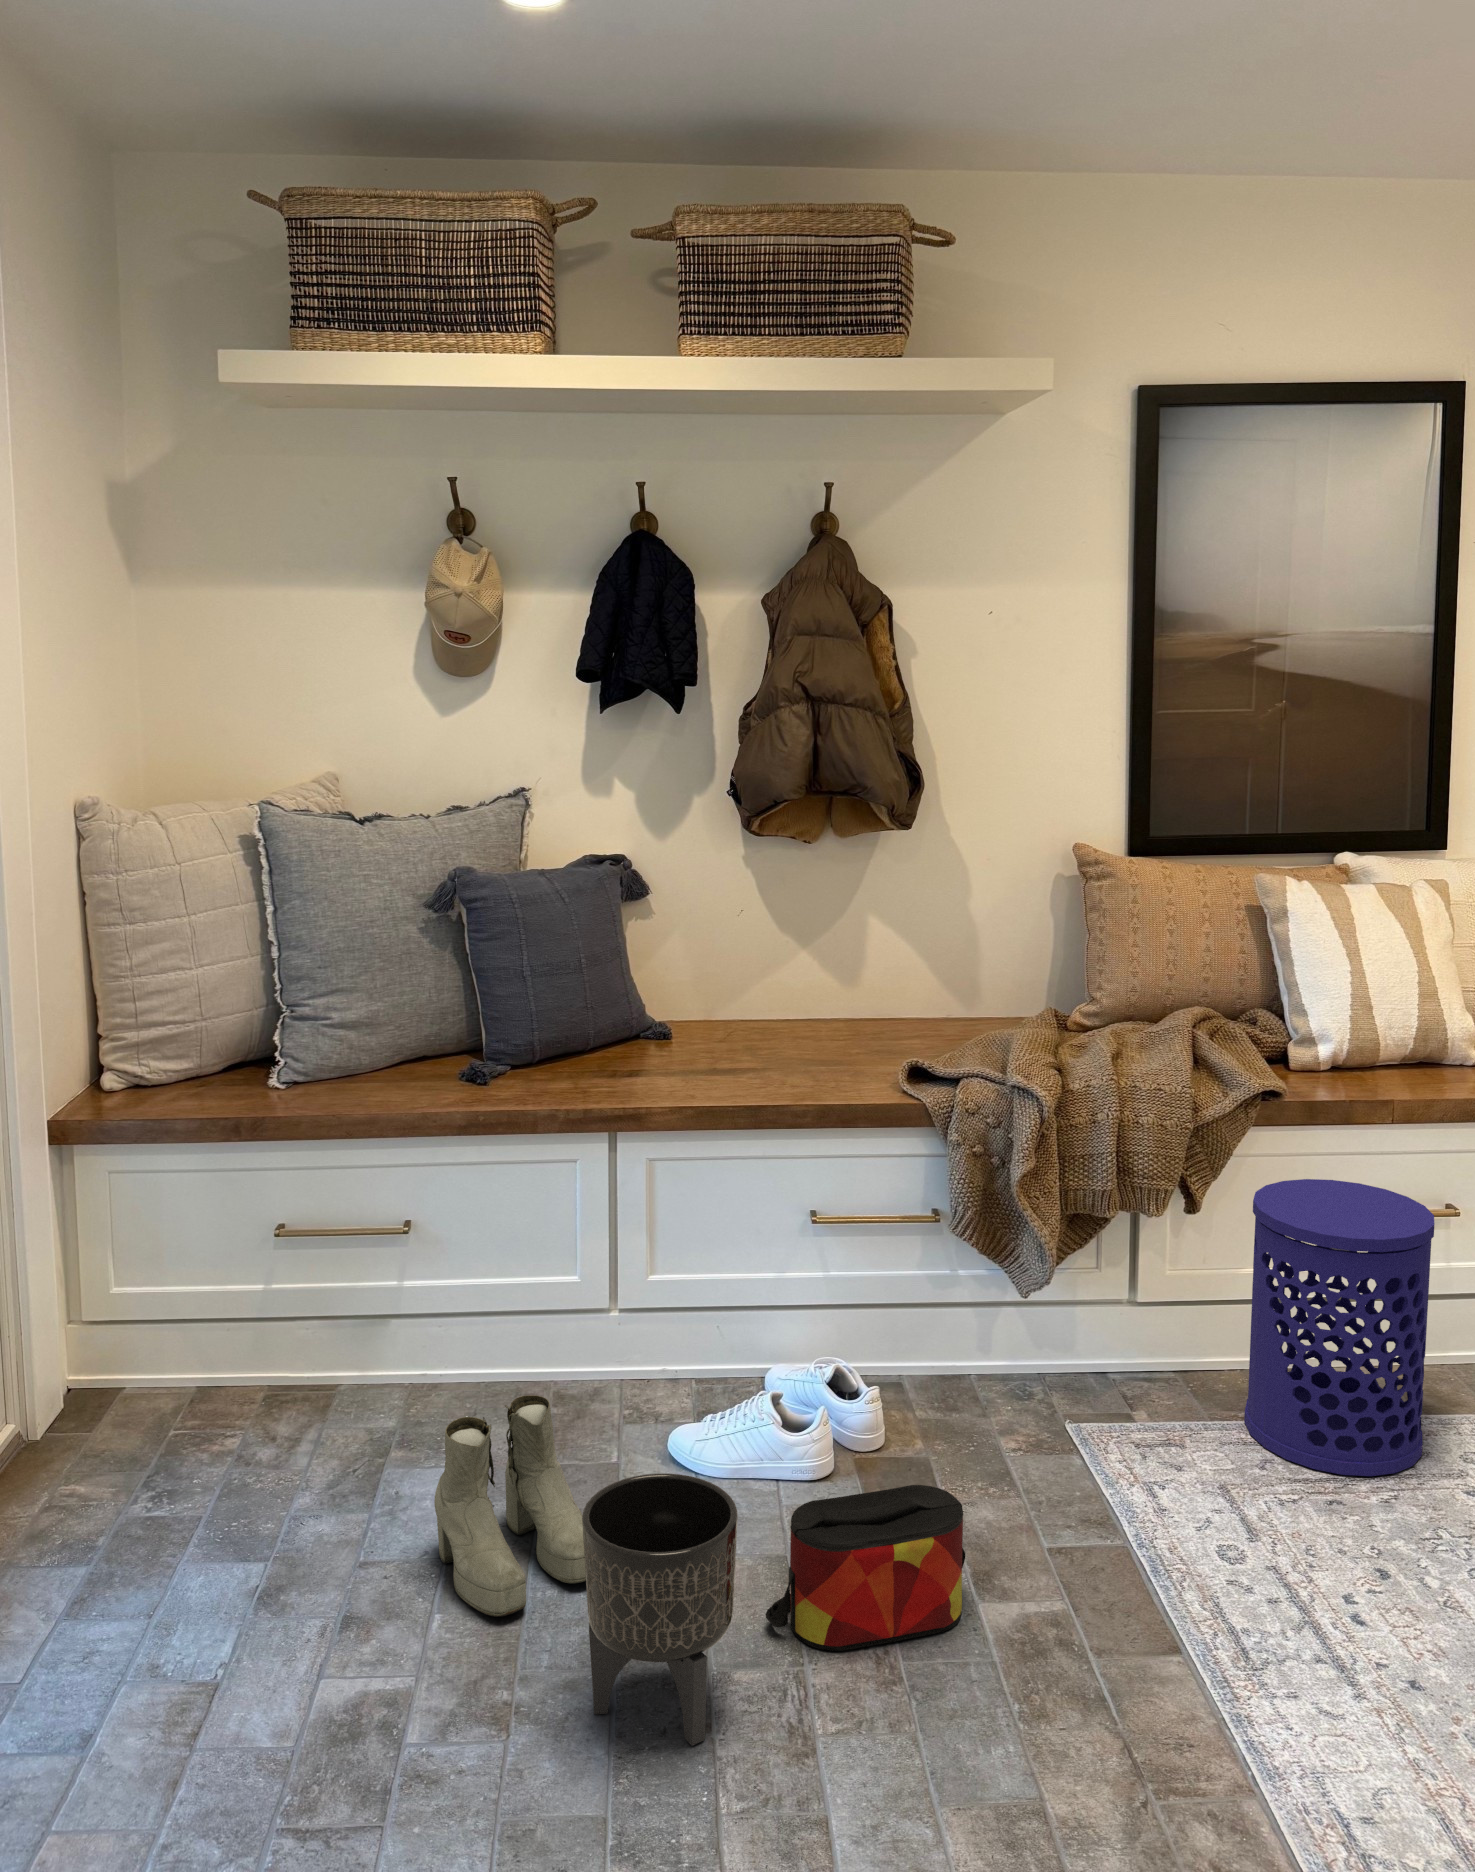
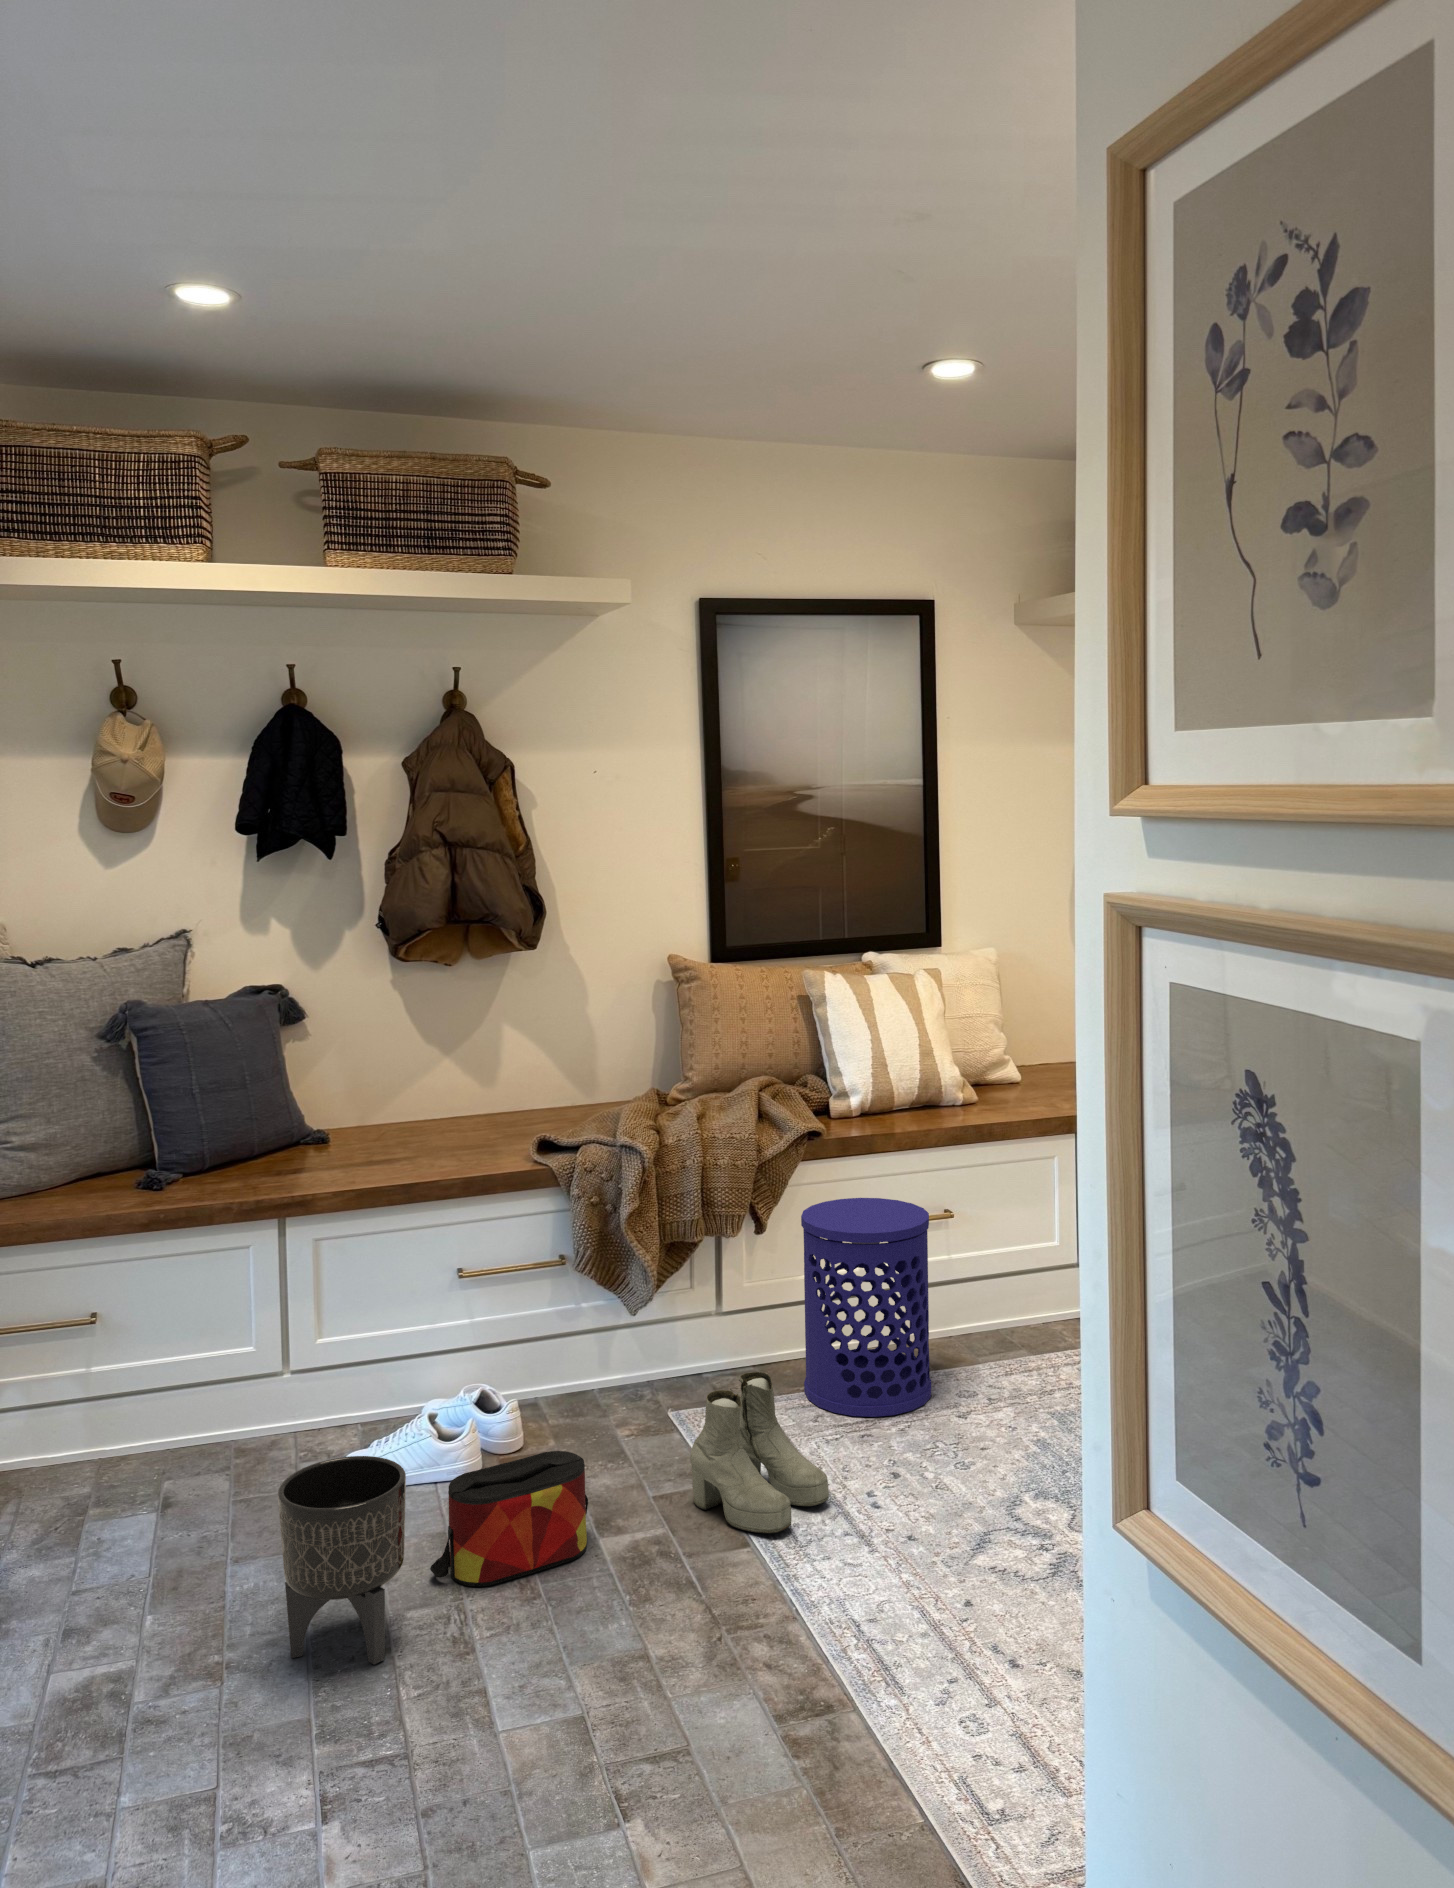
boots: present [434,1395,586,1617] -> present [690,1372,829,1533]

